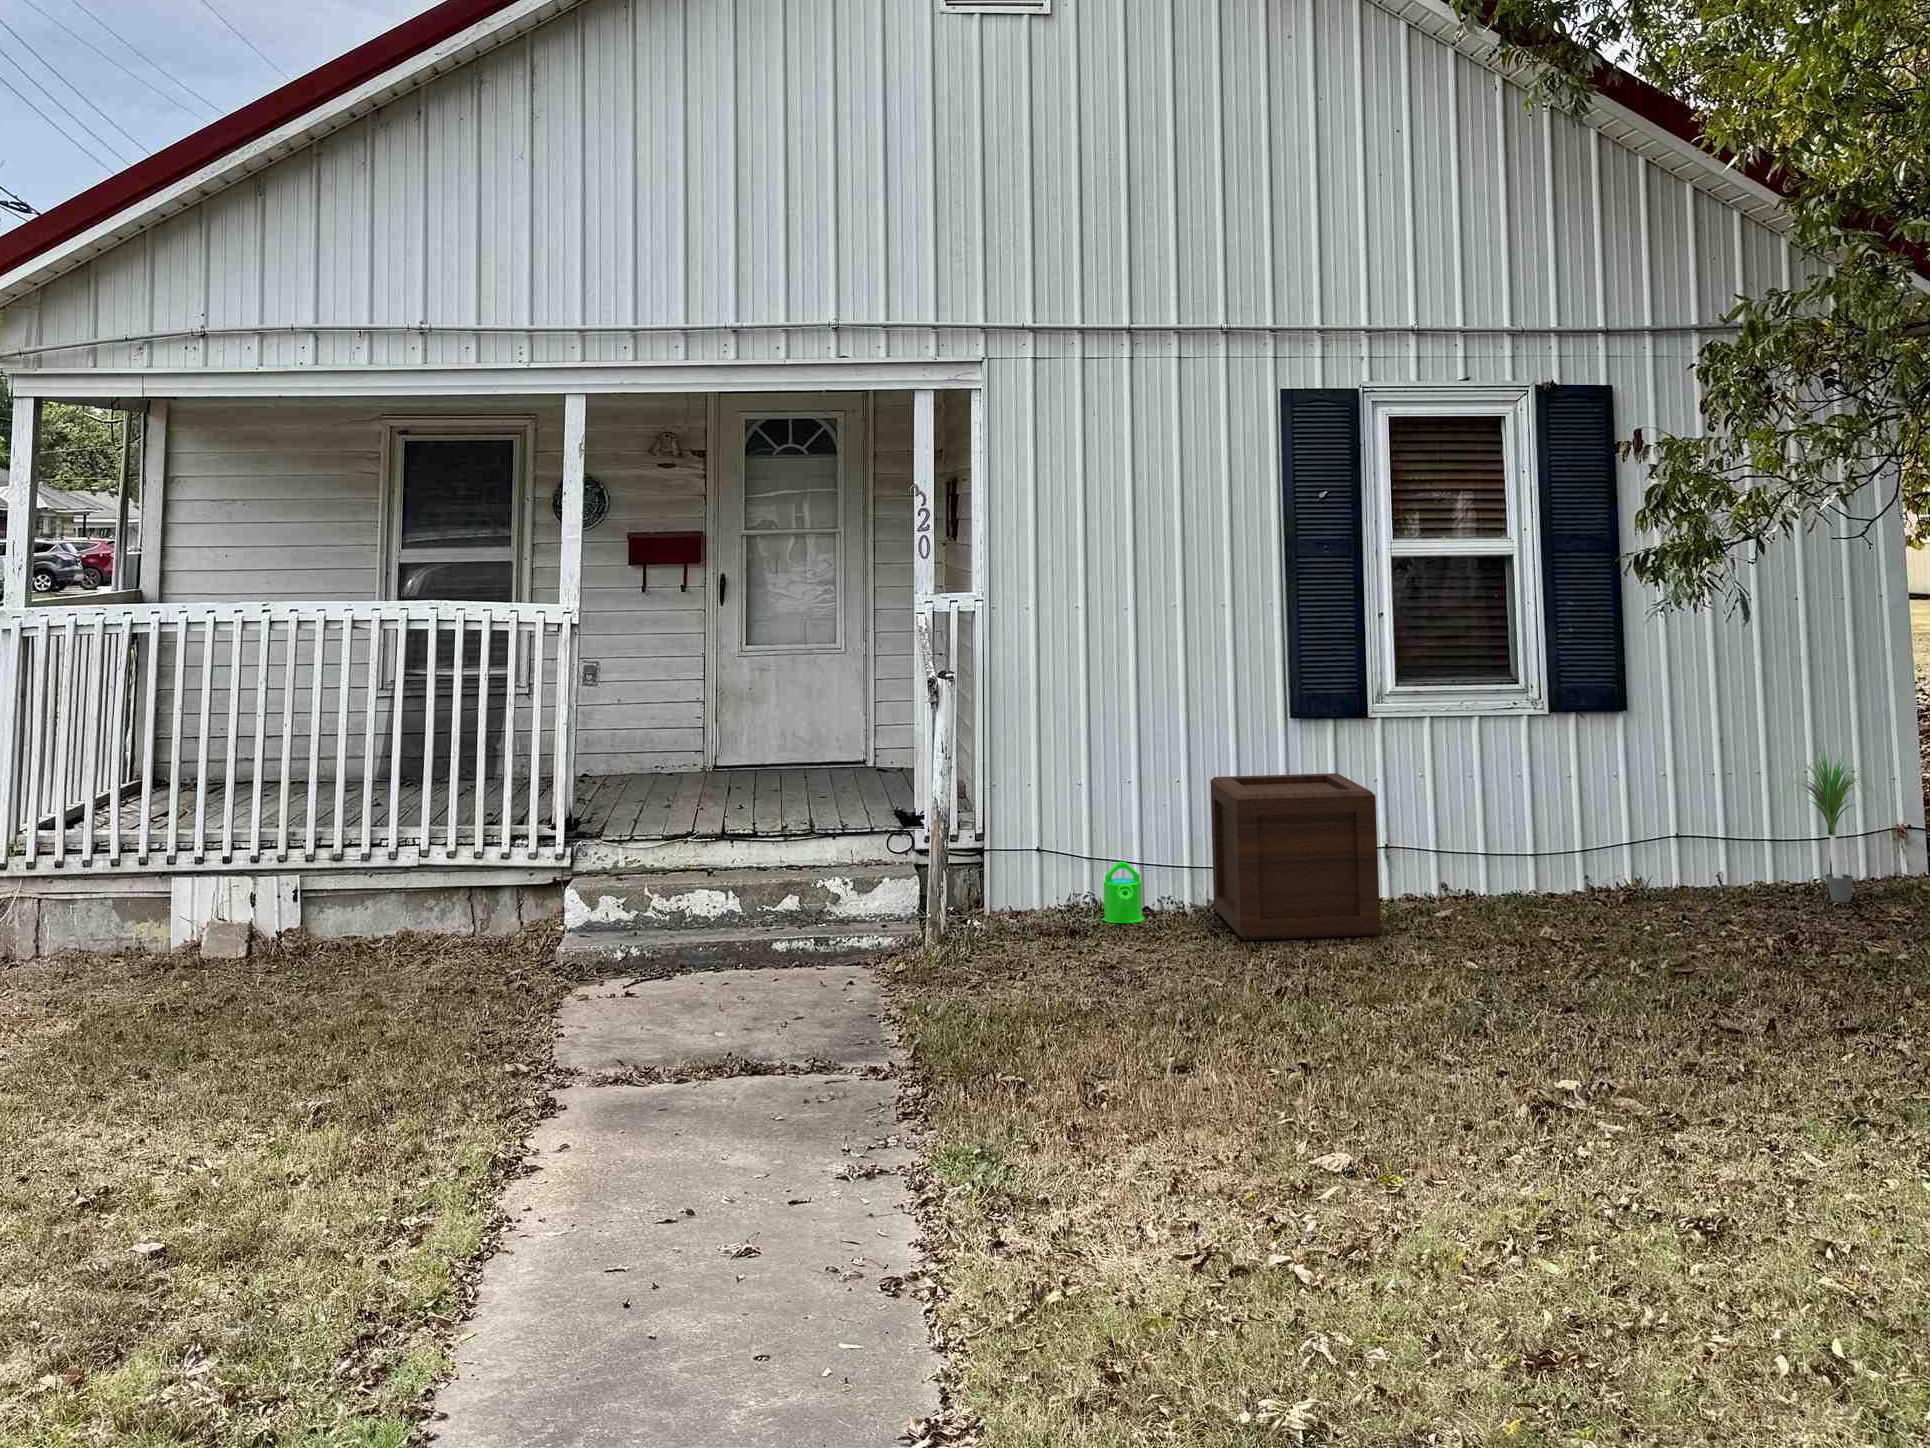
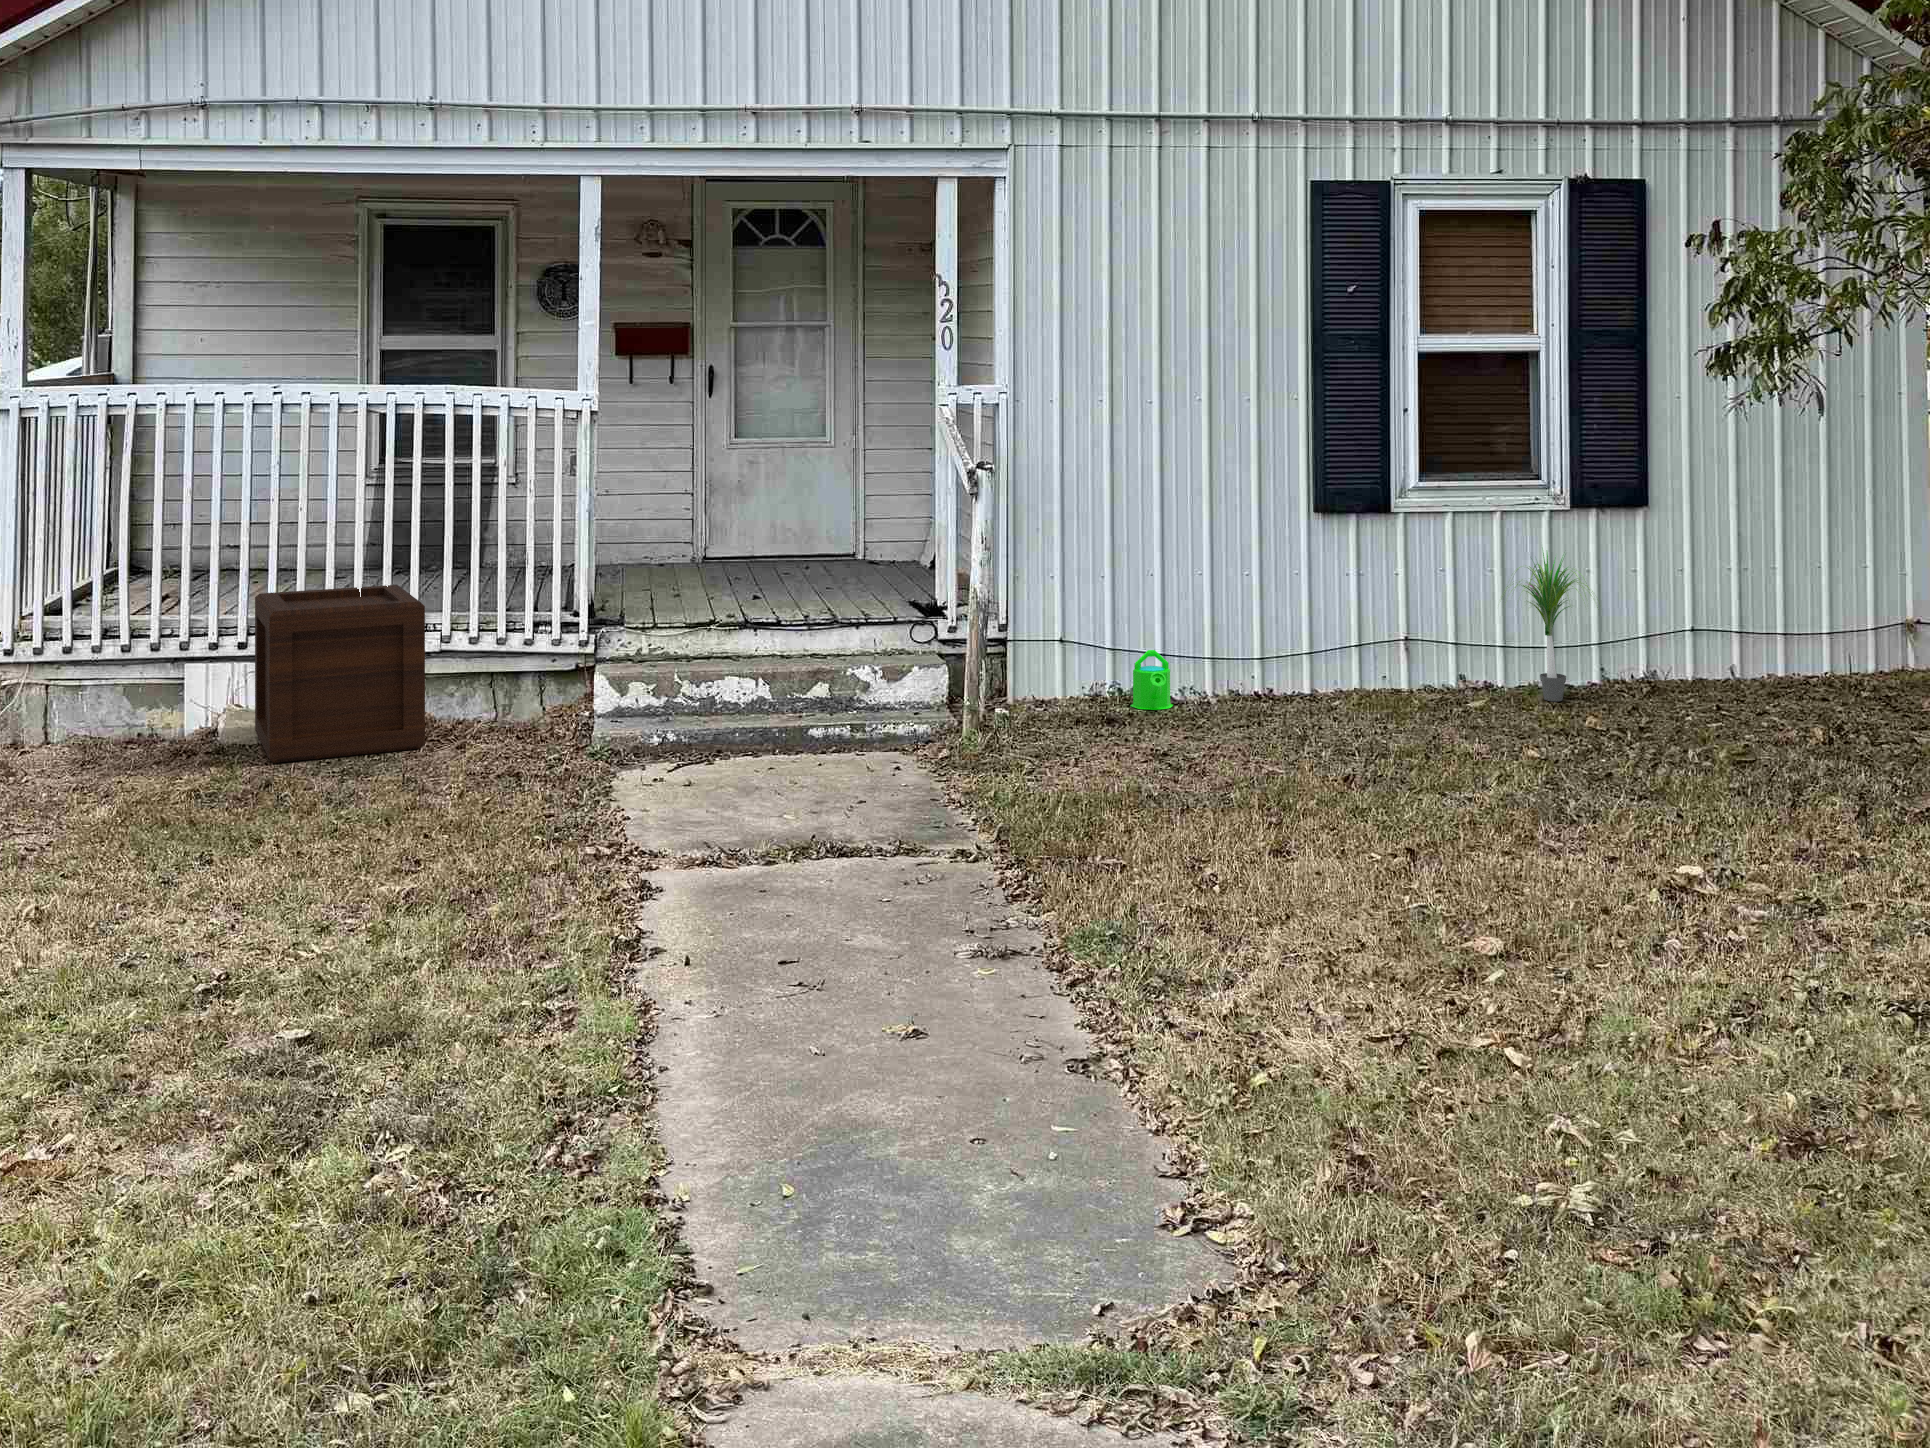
potted plant: present [1784,749,1870,903] -> present [1506,548,1593,701]
wooden crate: present [1210,773,1380,940] -> present [255,585,425,763]

